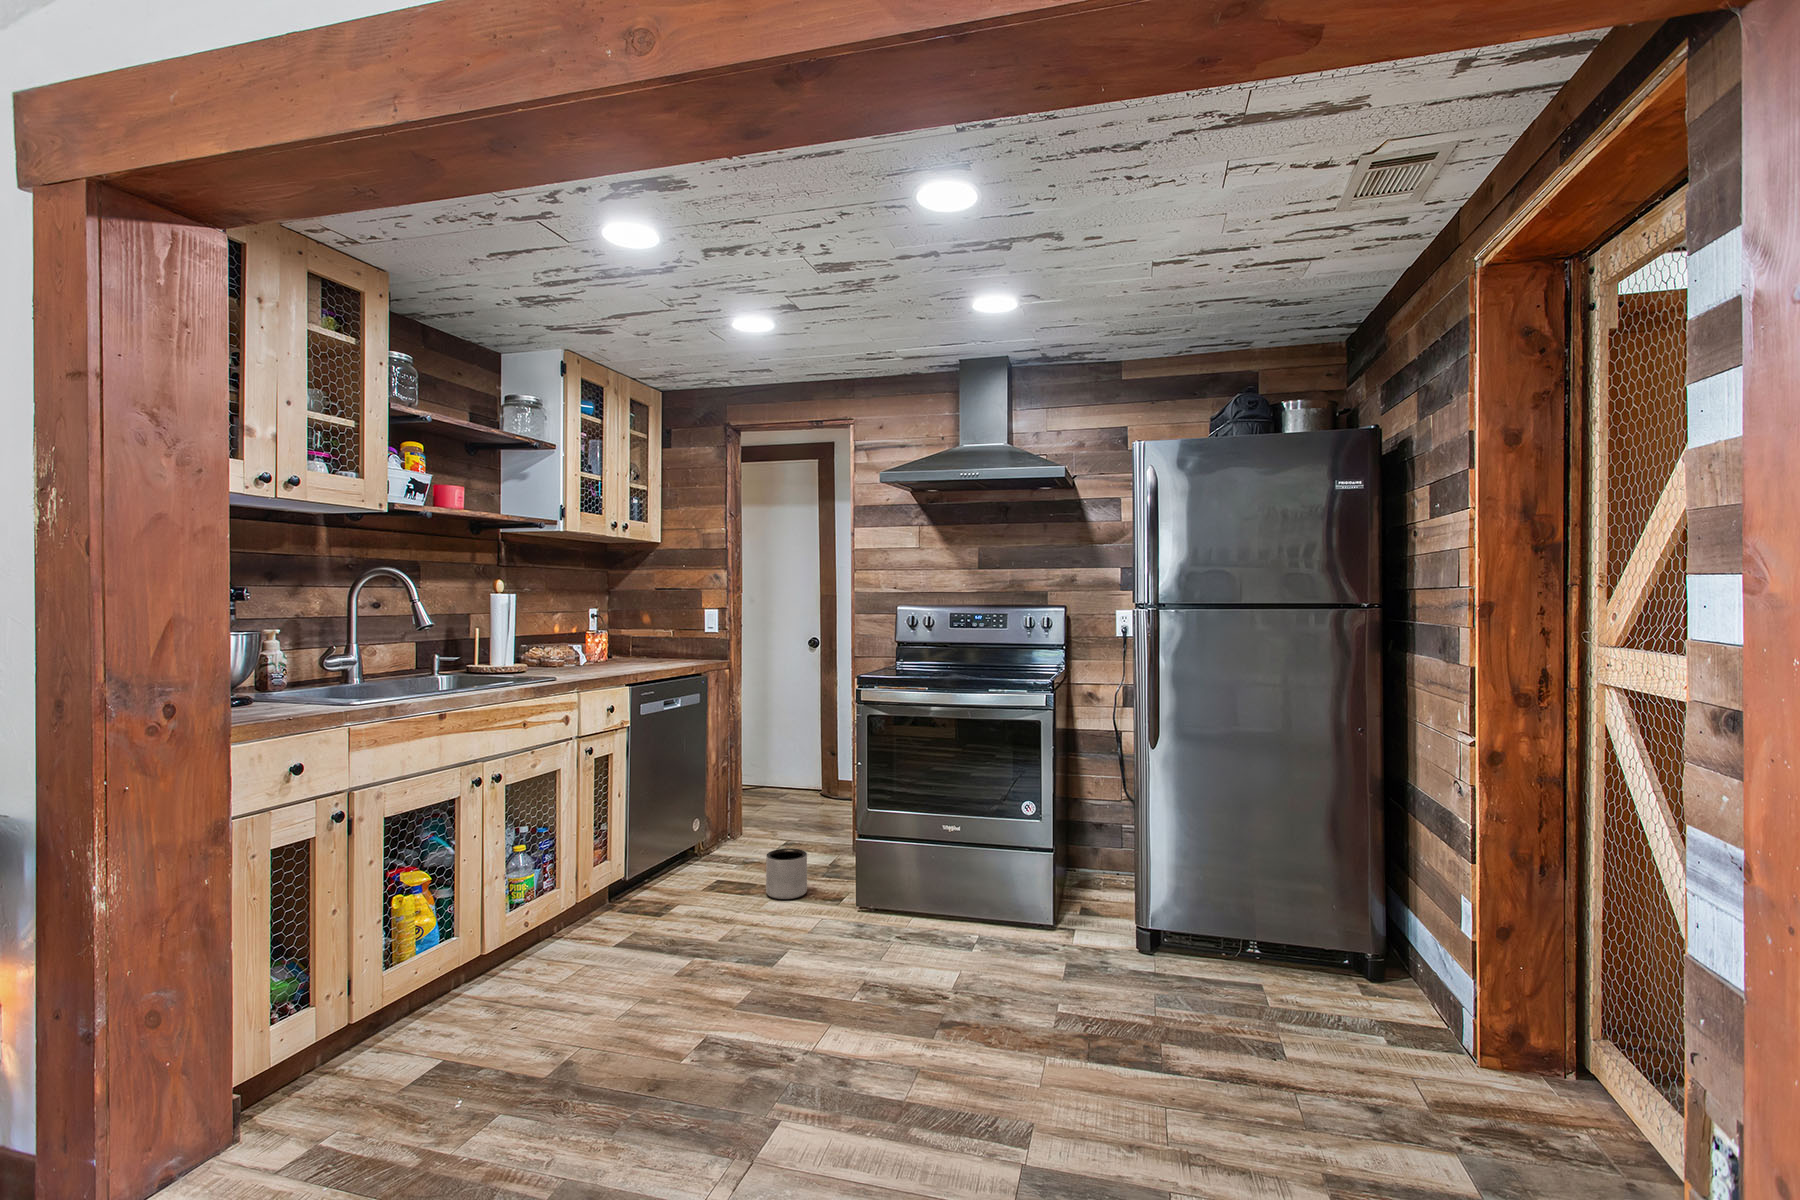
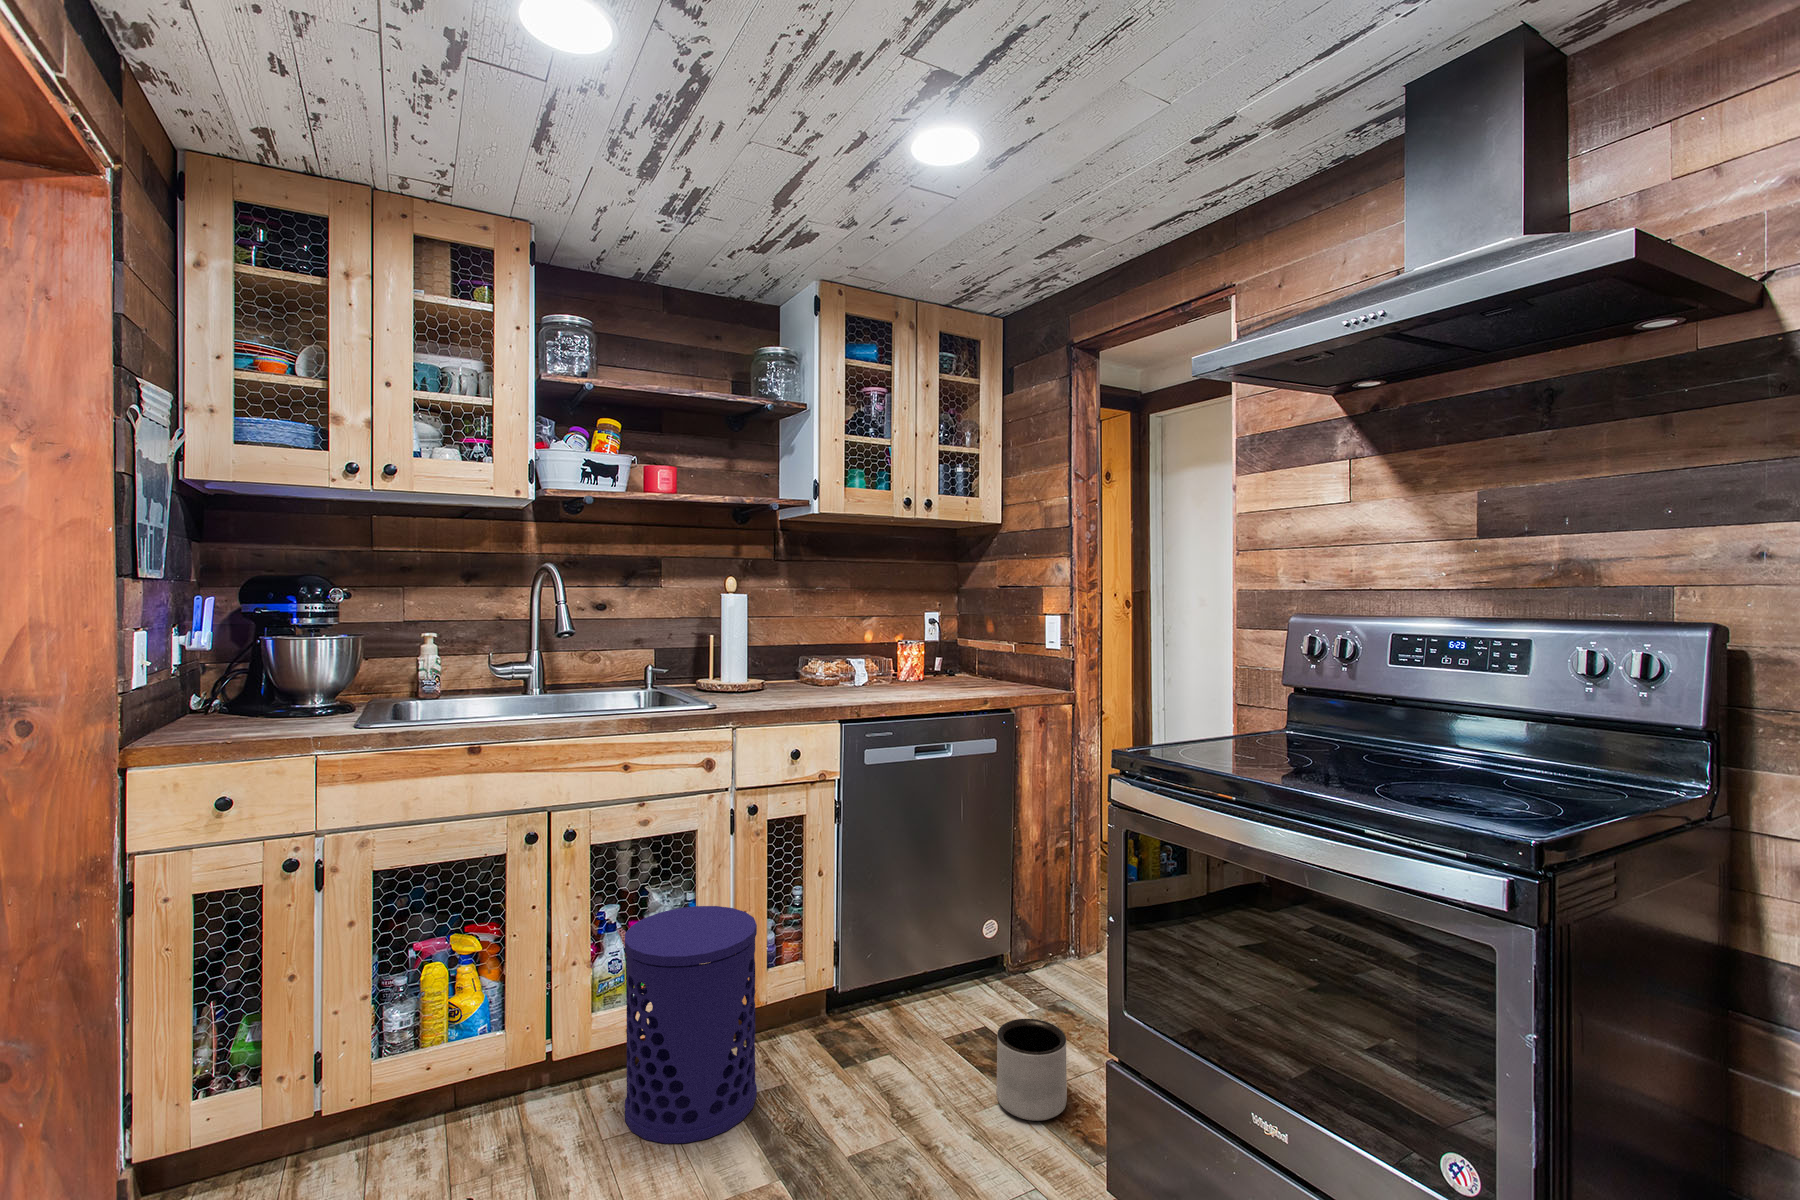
waste bin: none [552,819,647,973] -> present [625,906,757,1143]

